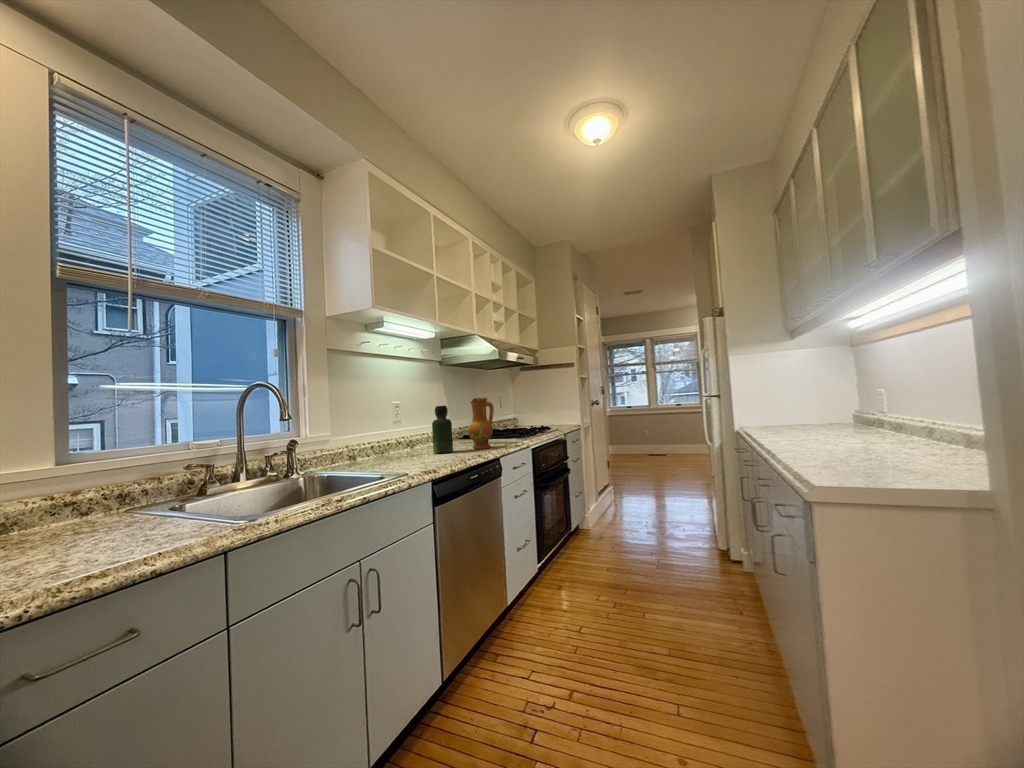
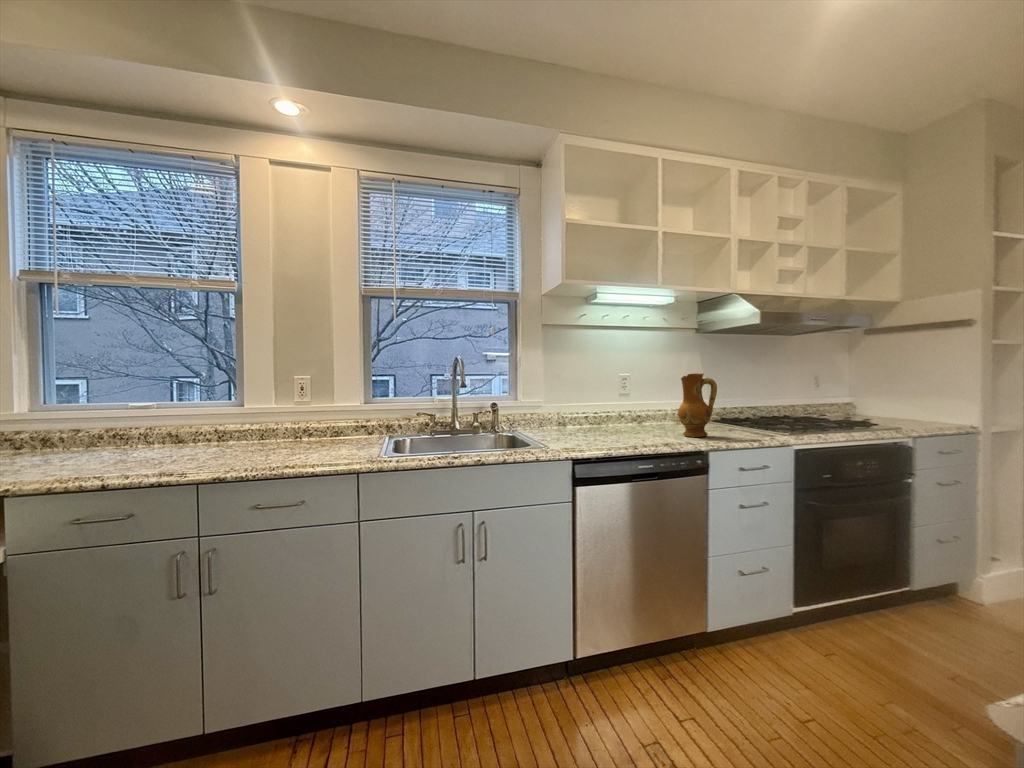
bottle: present [432,406,453,453] -> none [635,381,658,435]

